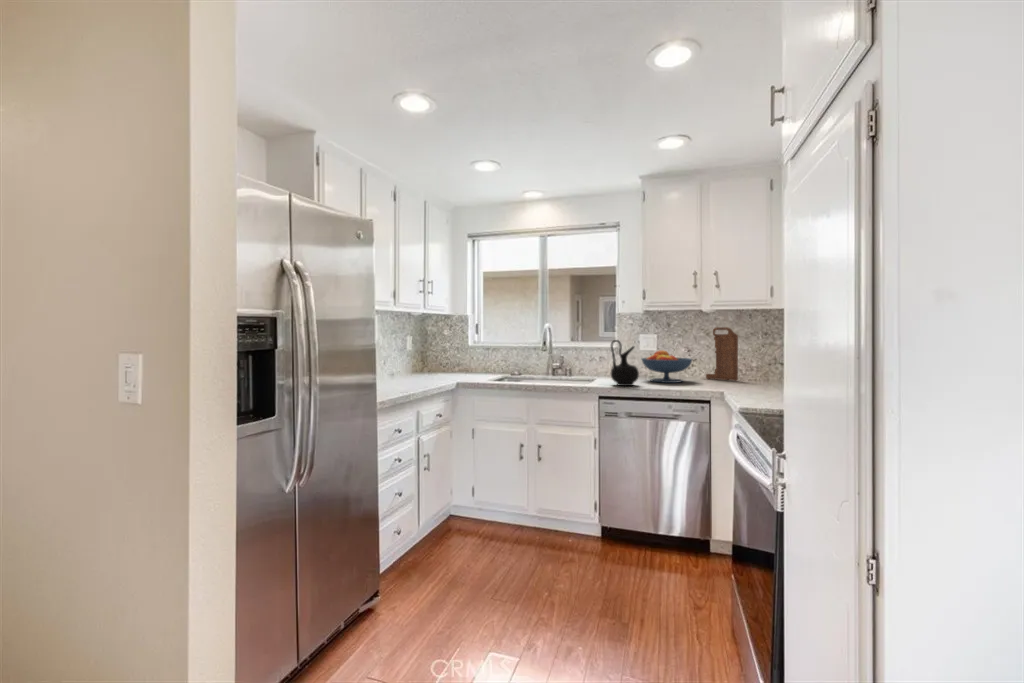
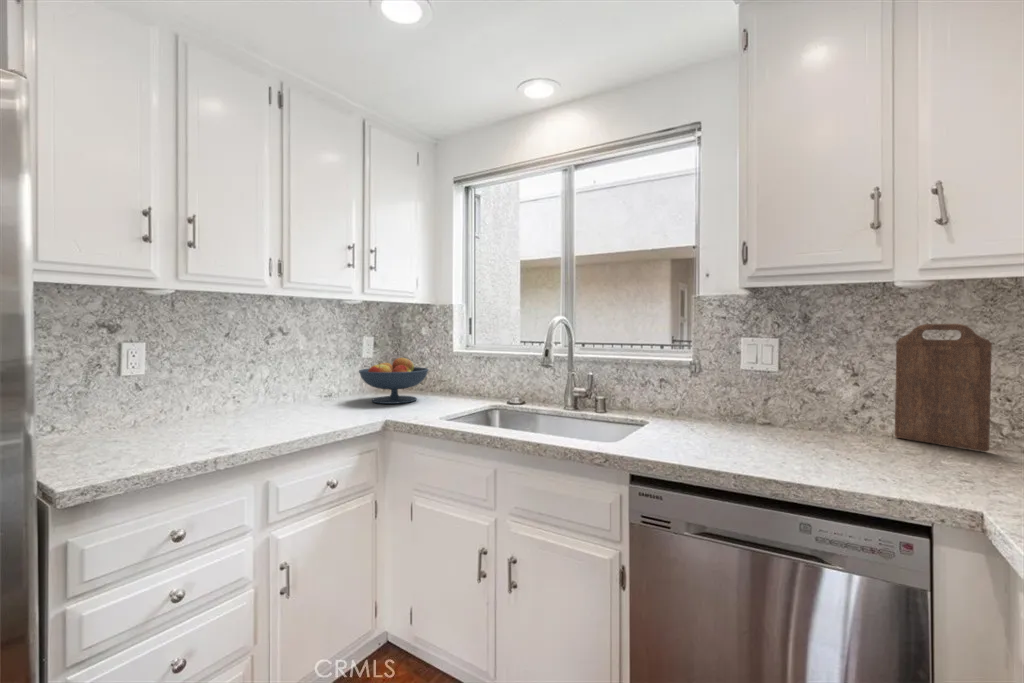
ceramic jug: present [611,340,639,386] -> none [659,350,725,456]
fruit bowl: present [642,350,692,383] -> present [359,358,428,404]

